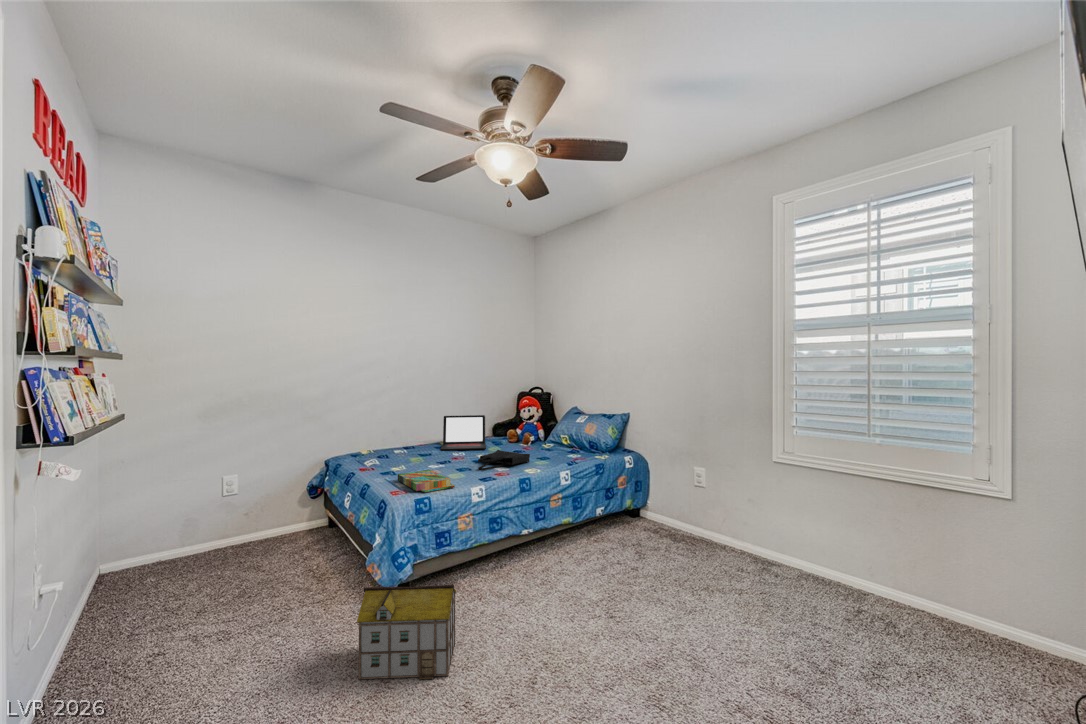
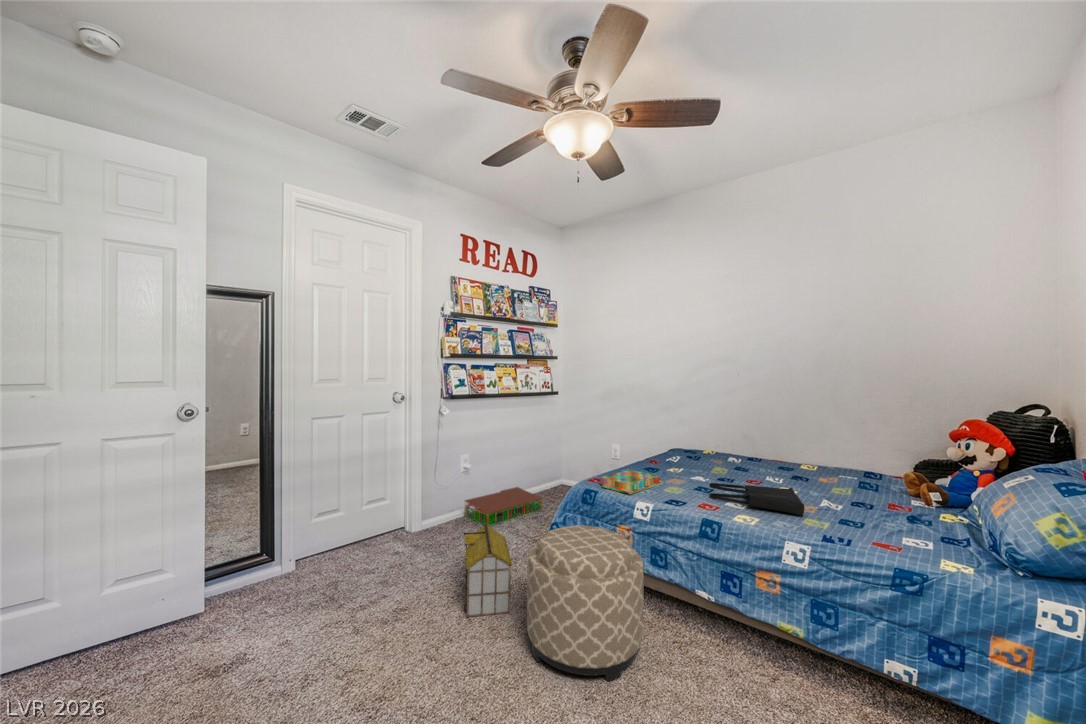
laptop: present [441,415,486,450] -> none [769,435,860,489]
ottoman: none [470,510,568,633] -> present [527,526,644,681]
storage bin: none [69,584,179,691] -> present [464,487,542,525]

